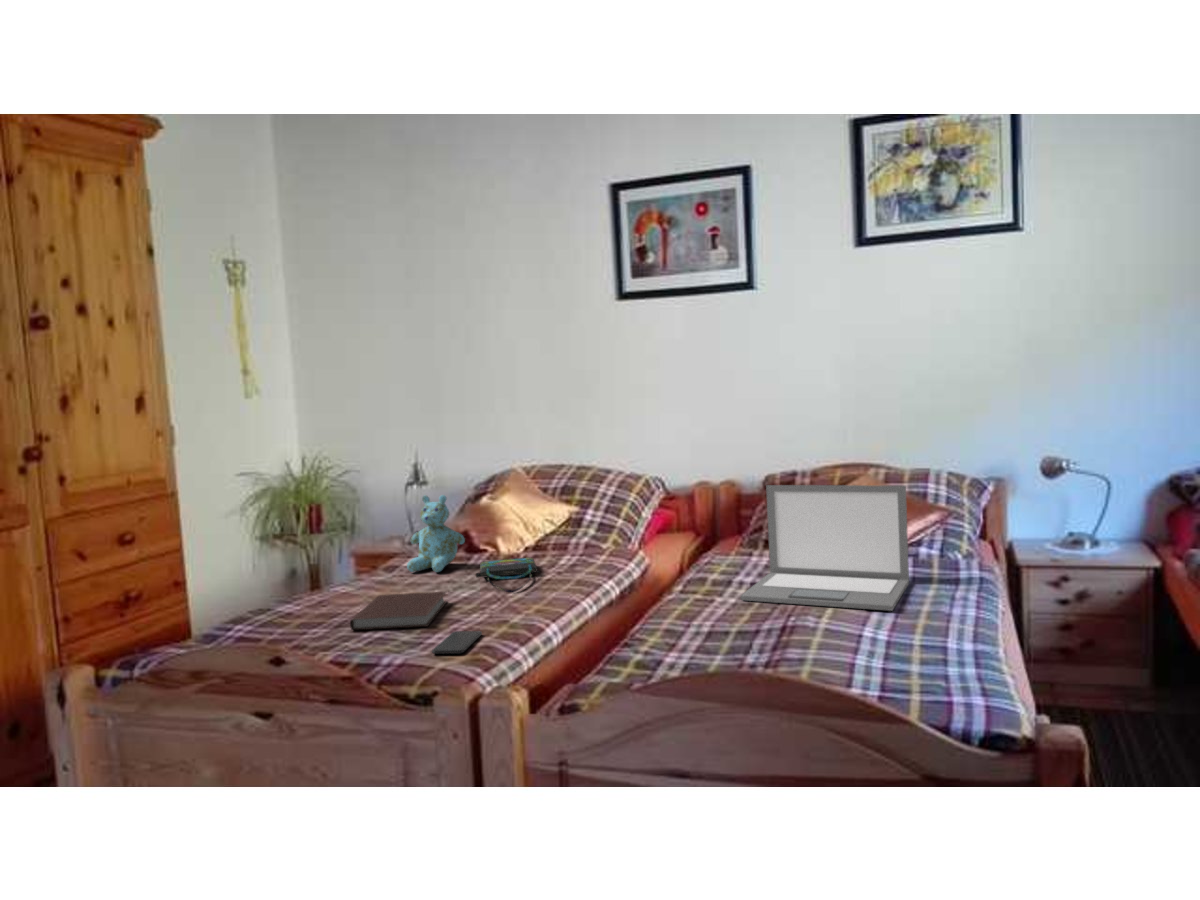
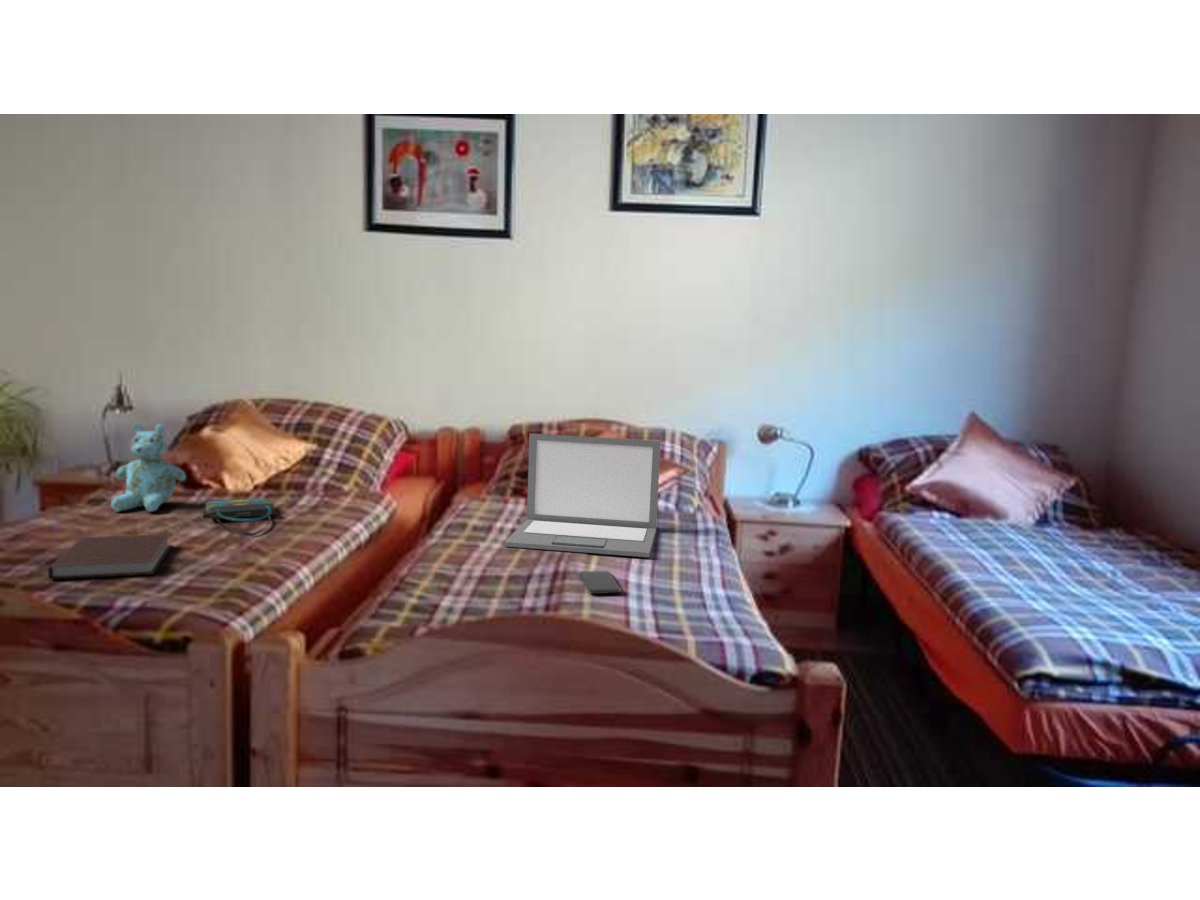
smartphone: present [432,631,482,654] -> present [579,571,621,594]

